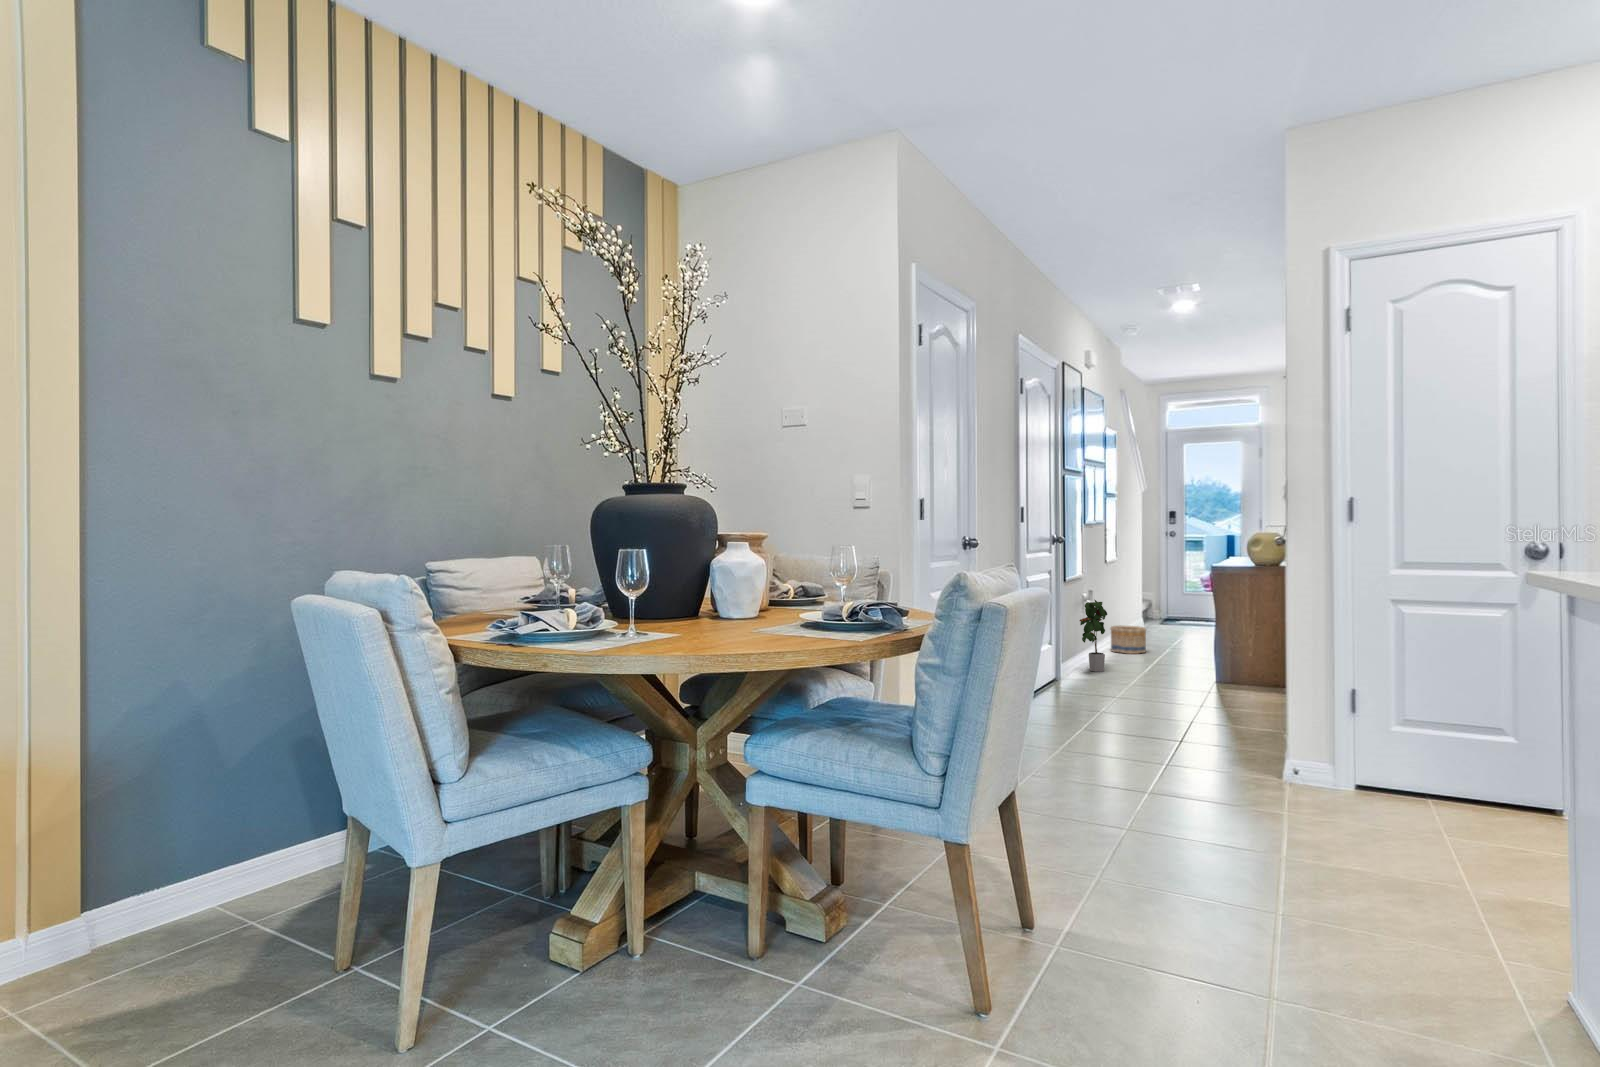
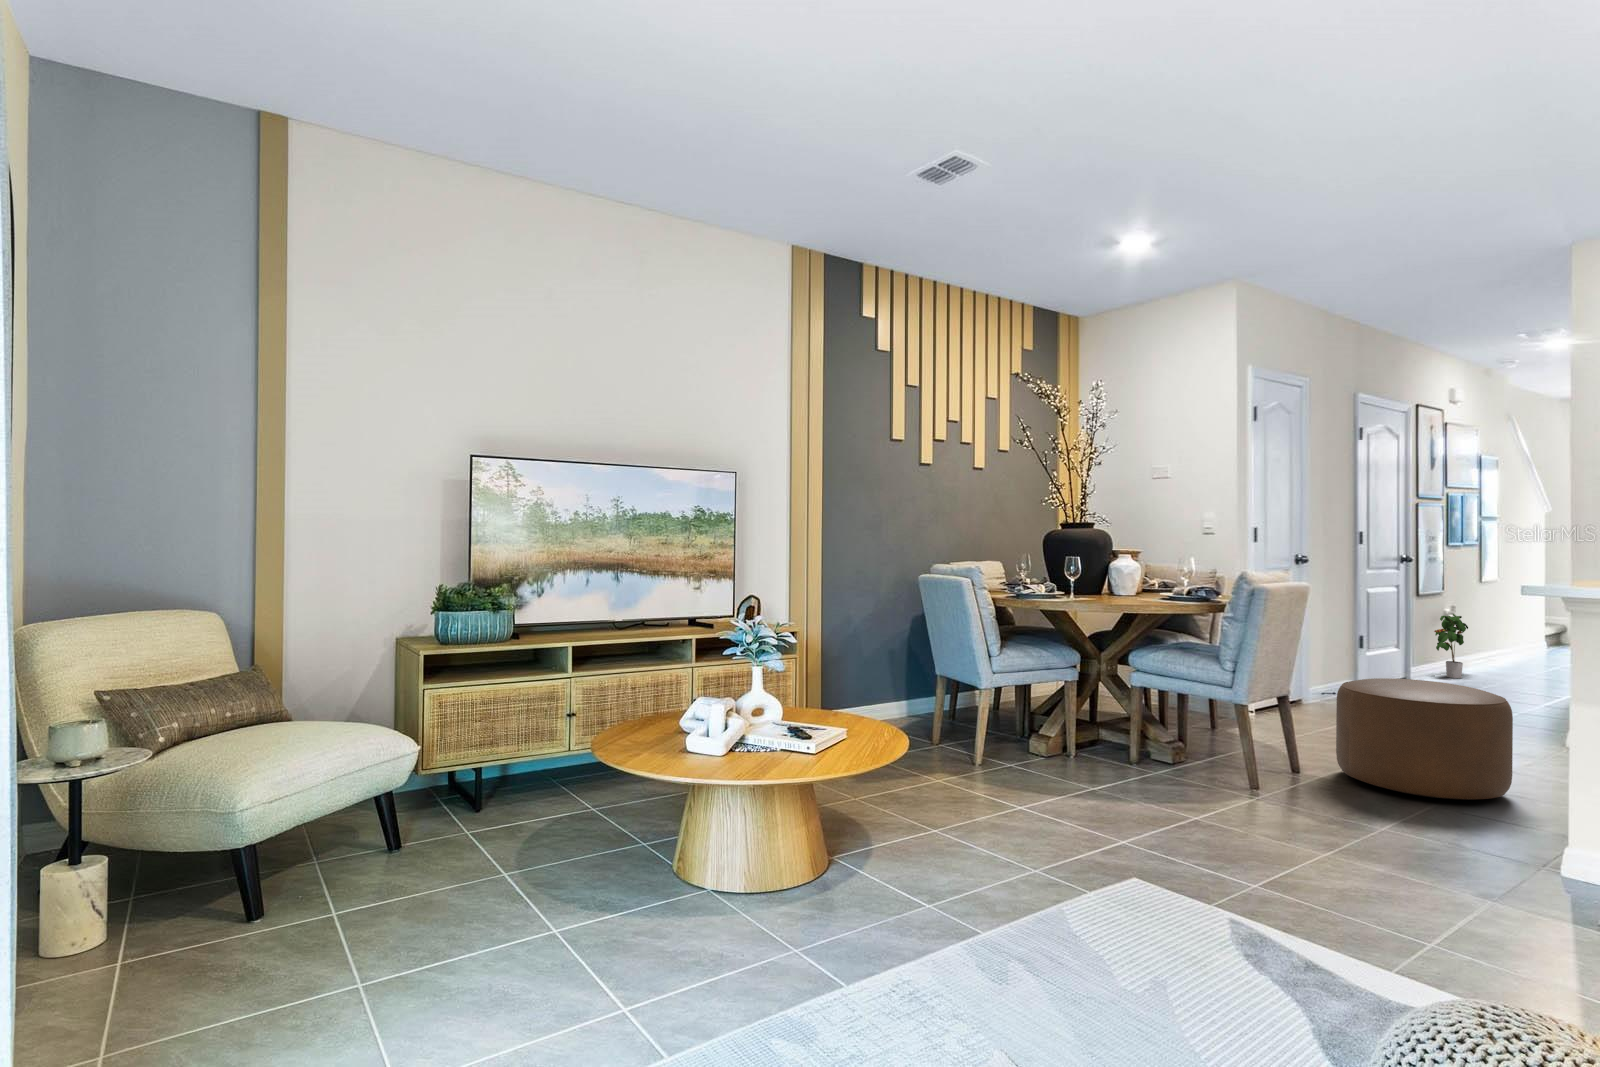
basket: present [1110,625,1146,654] -> none [1484,642,1526,670]
ottoman: none [1087,739,1361,980] -> present [1336,678,1513,799]

